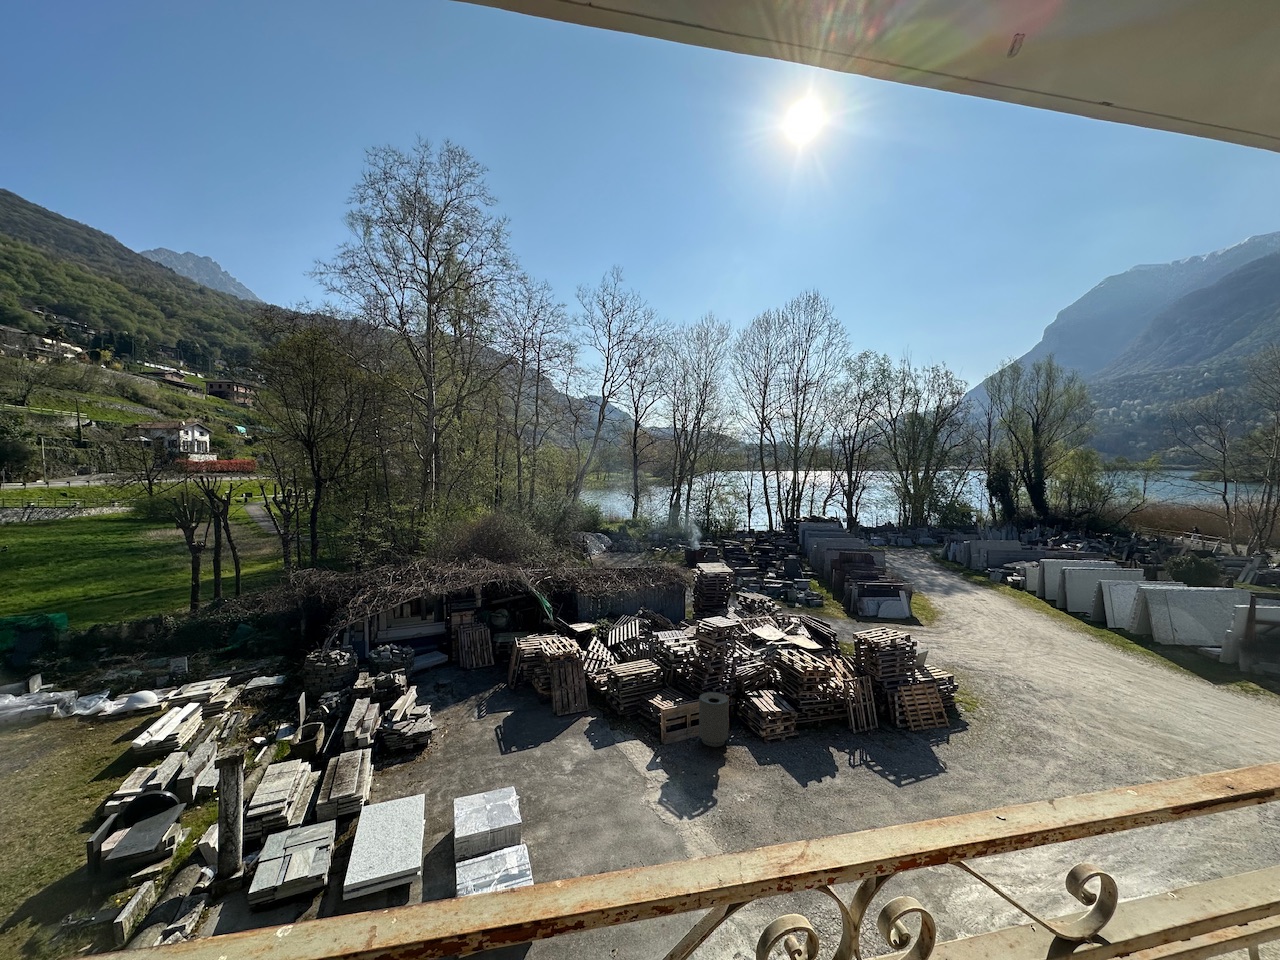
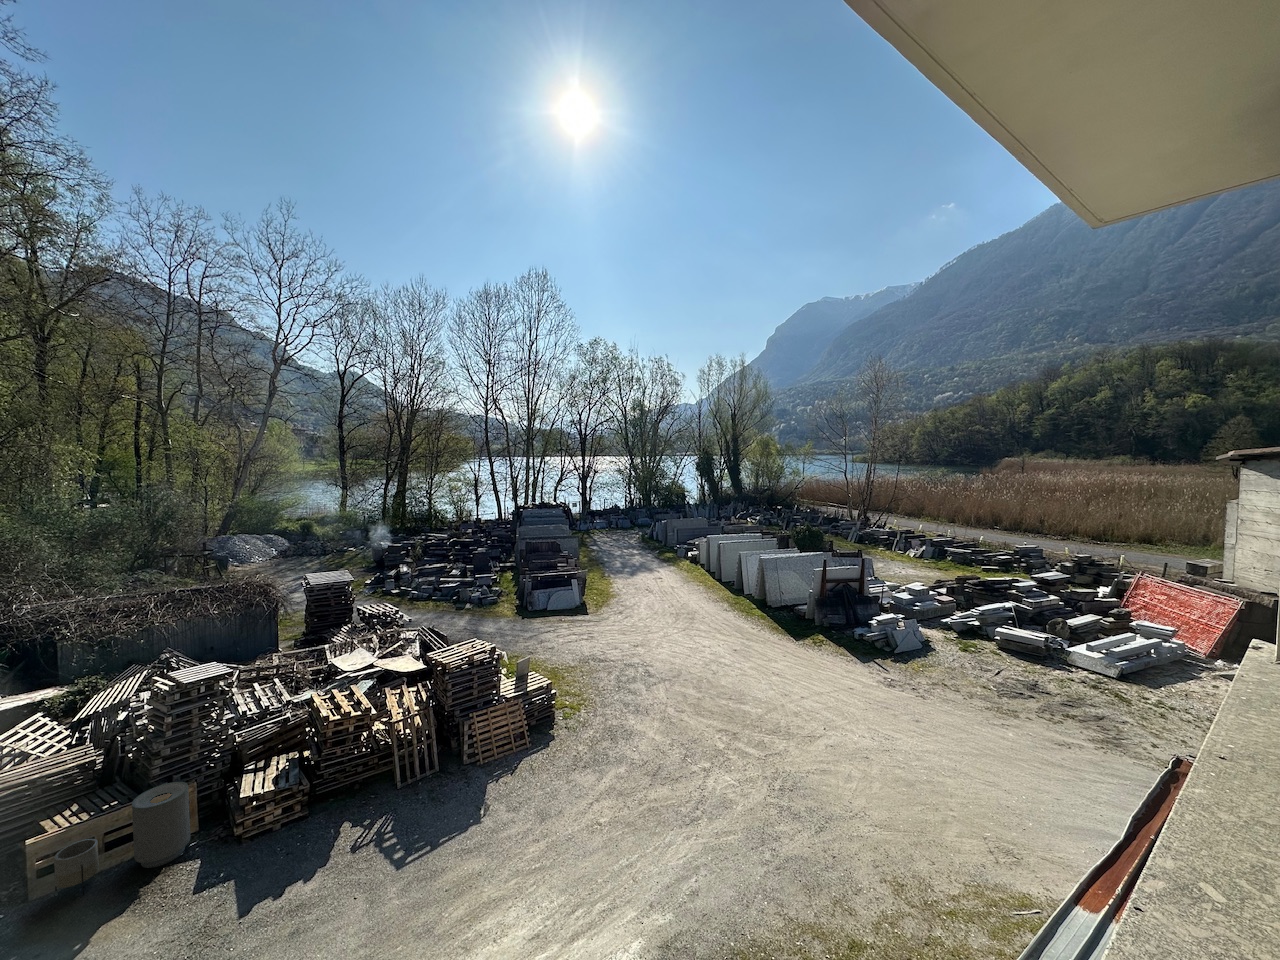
planter: none [666,717,687,753] -> present [54,839,99,895]

